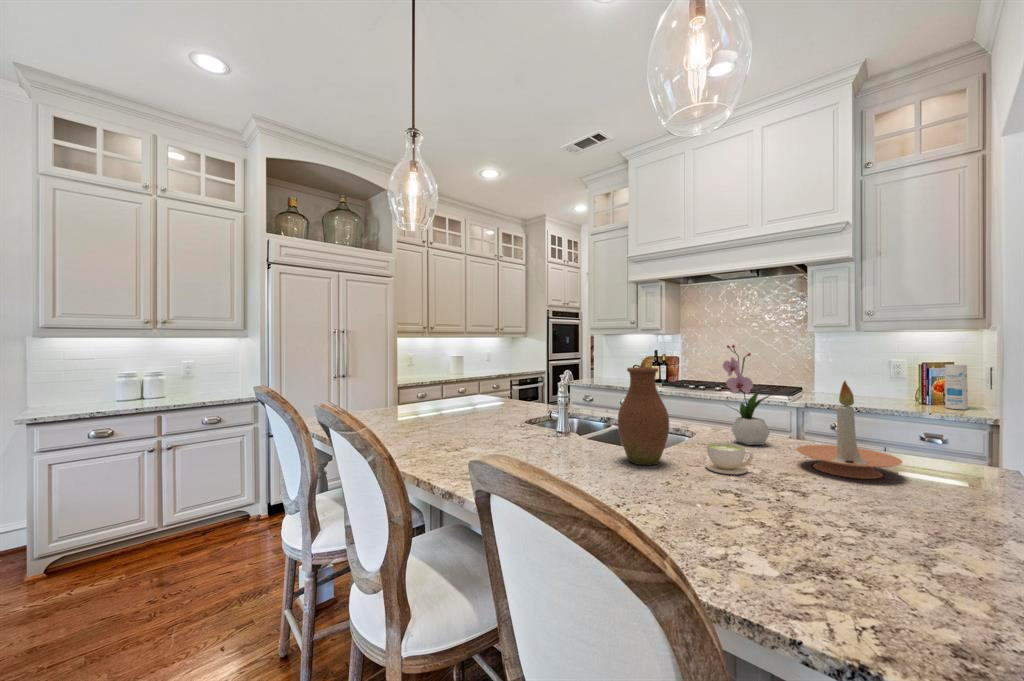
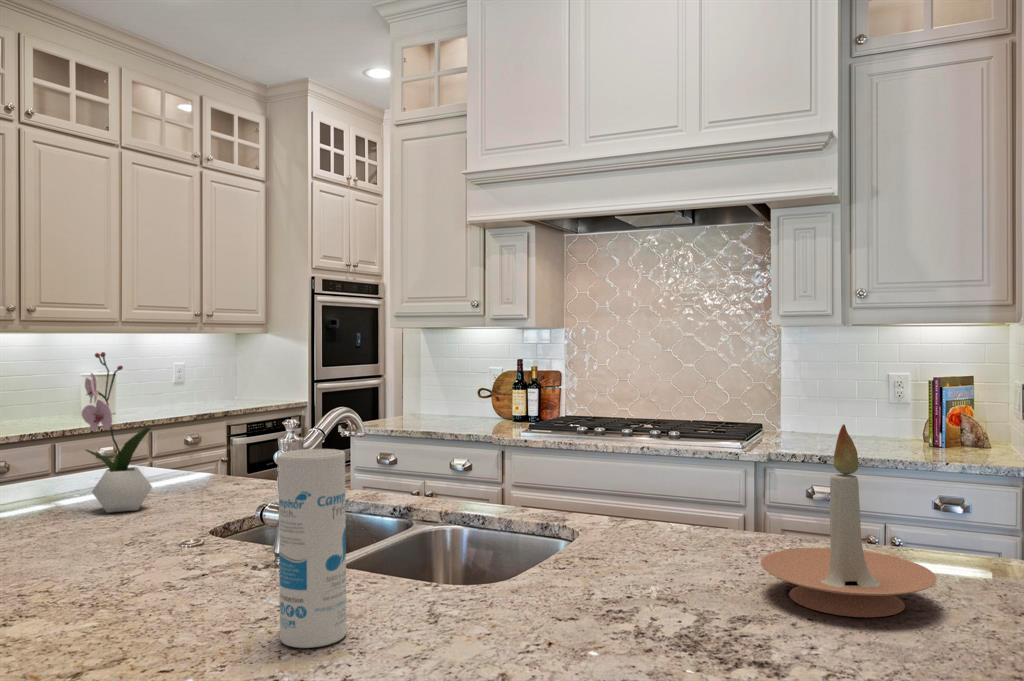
flower arrangement: present [723,345,772,445] -> present [82,352,152,513]
canister: present [945,364,968,410] -> present [279,449,347,648]
vase: present [618,367,669,465] -> none [408,406,519,629]
coffee cup: present [705,442,753,474] -> none [592,562,683,634]

